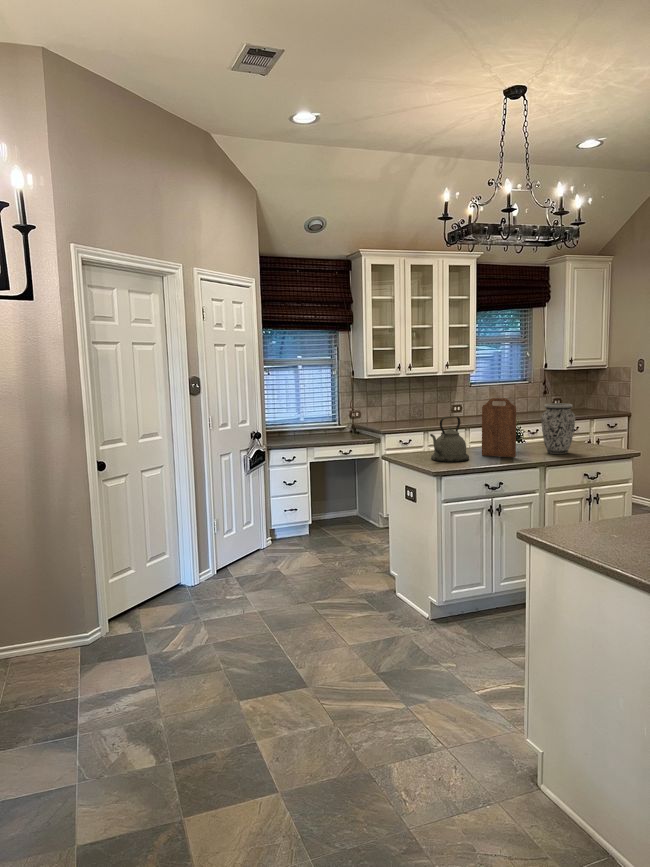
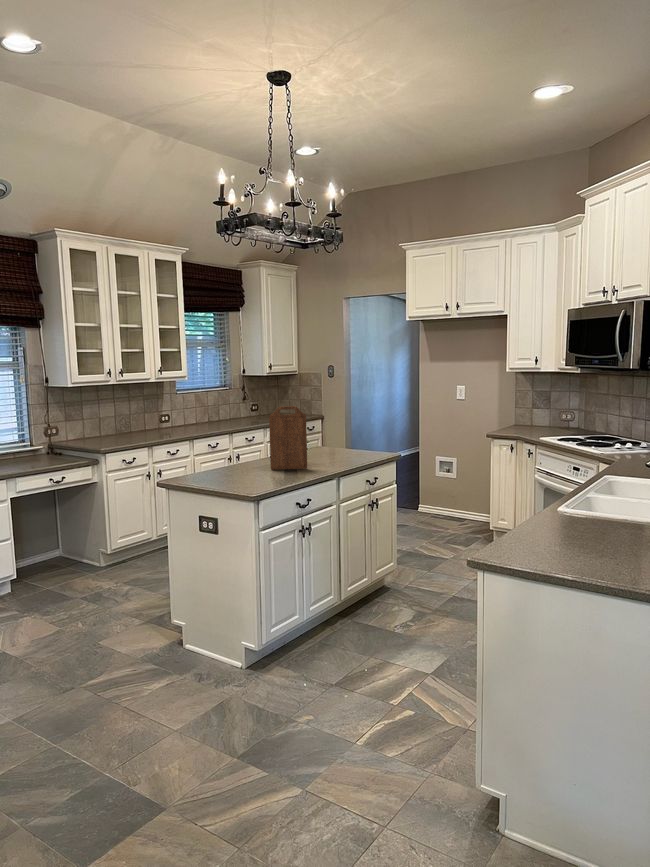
vase: present [541,403,575,454] -> none [319,409,351,461]
kettle: present [430,416,469,462] -> none [225,429,268,482]

